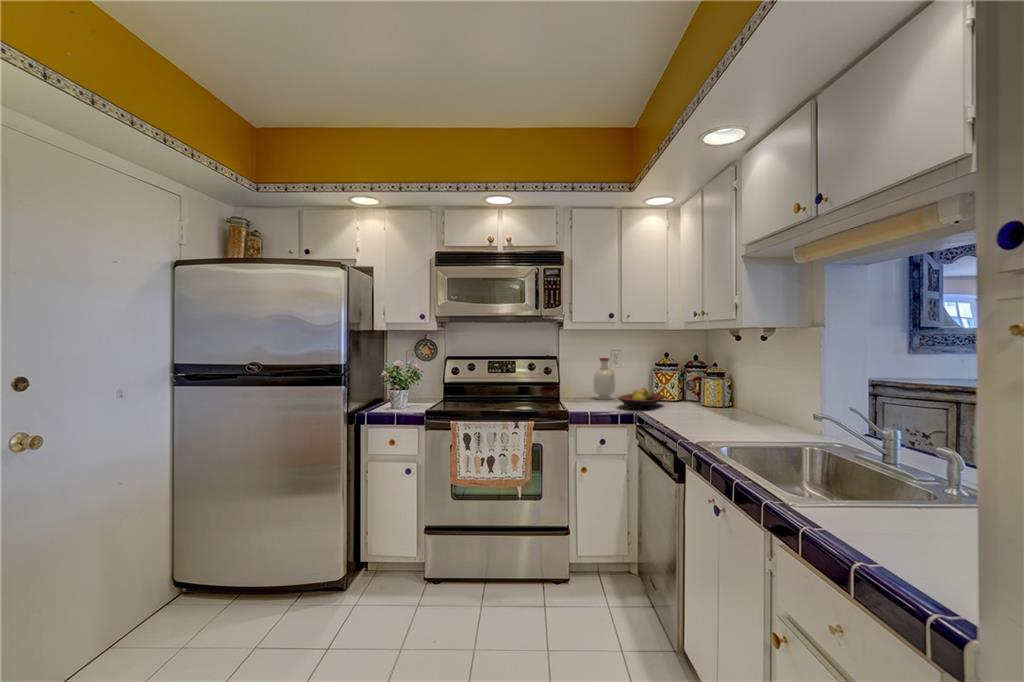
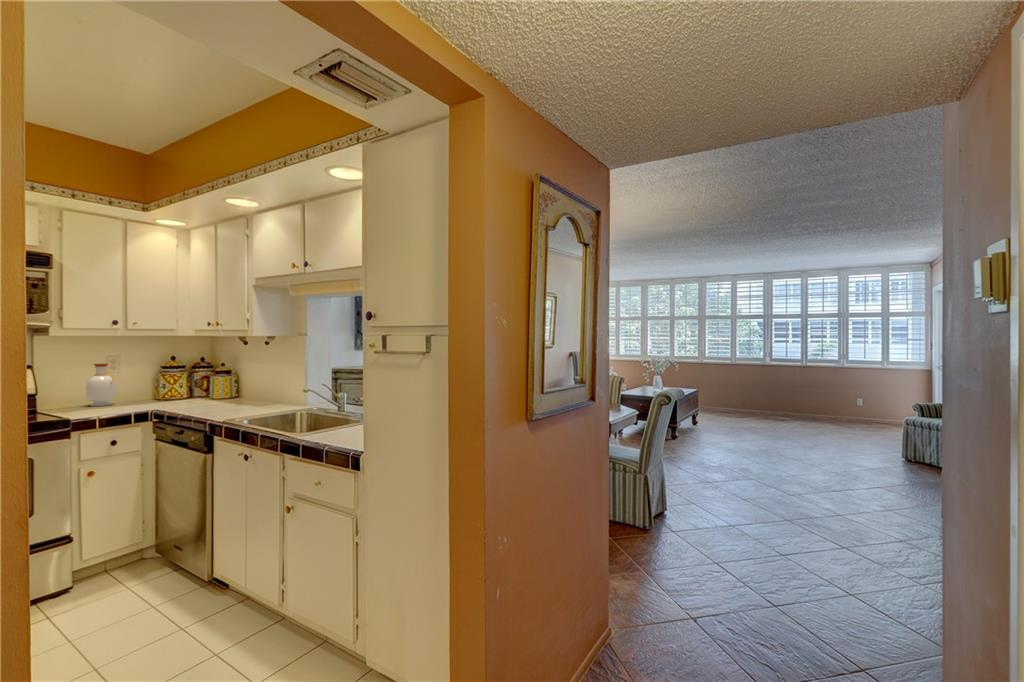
fruit bowl: present [618,388,663,409] -> none [127,389,176,409]

